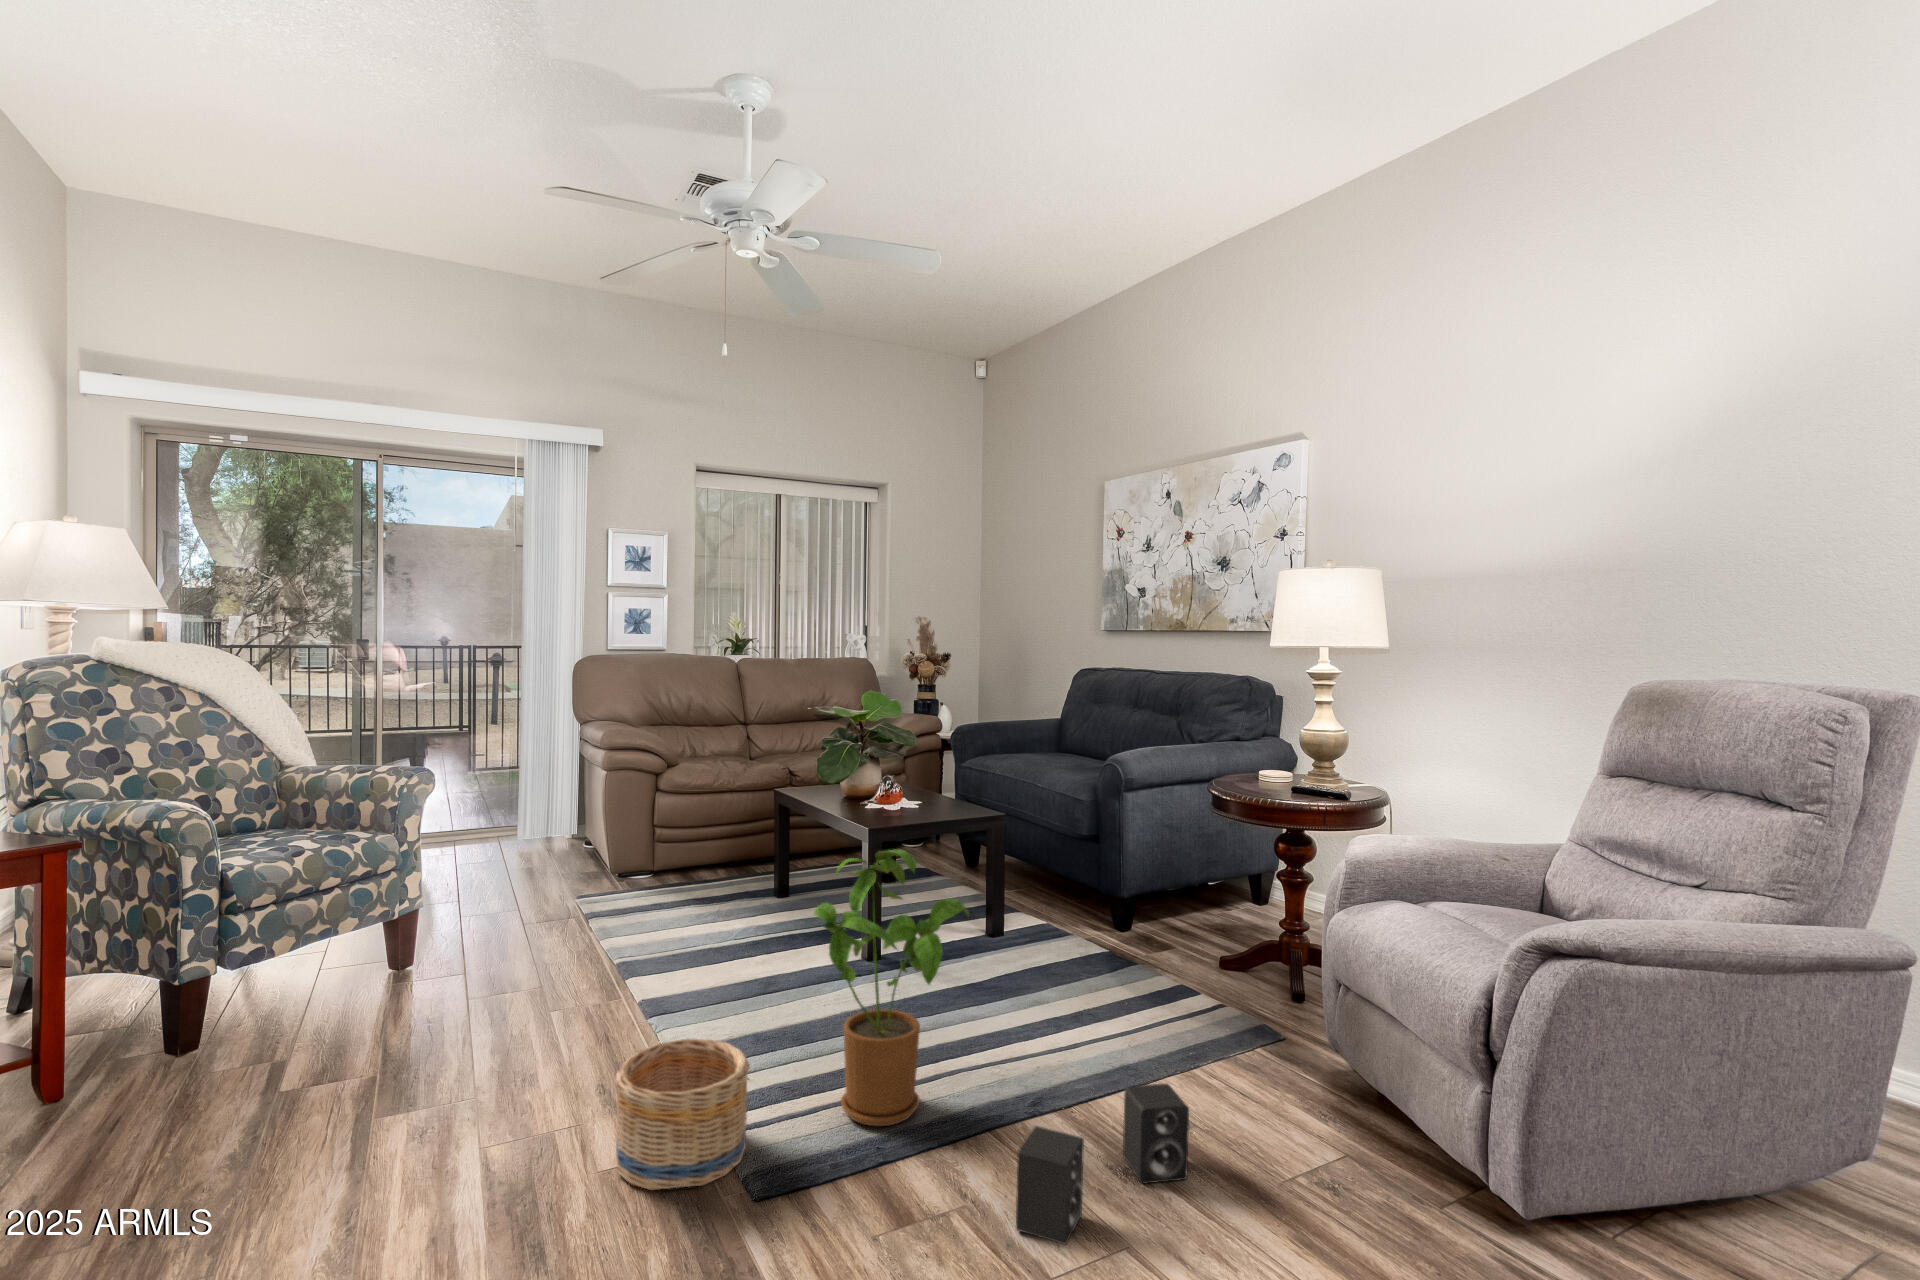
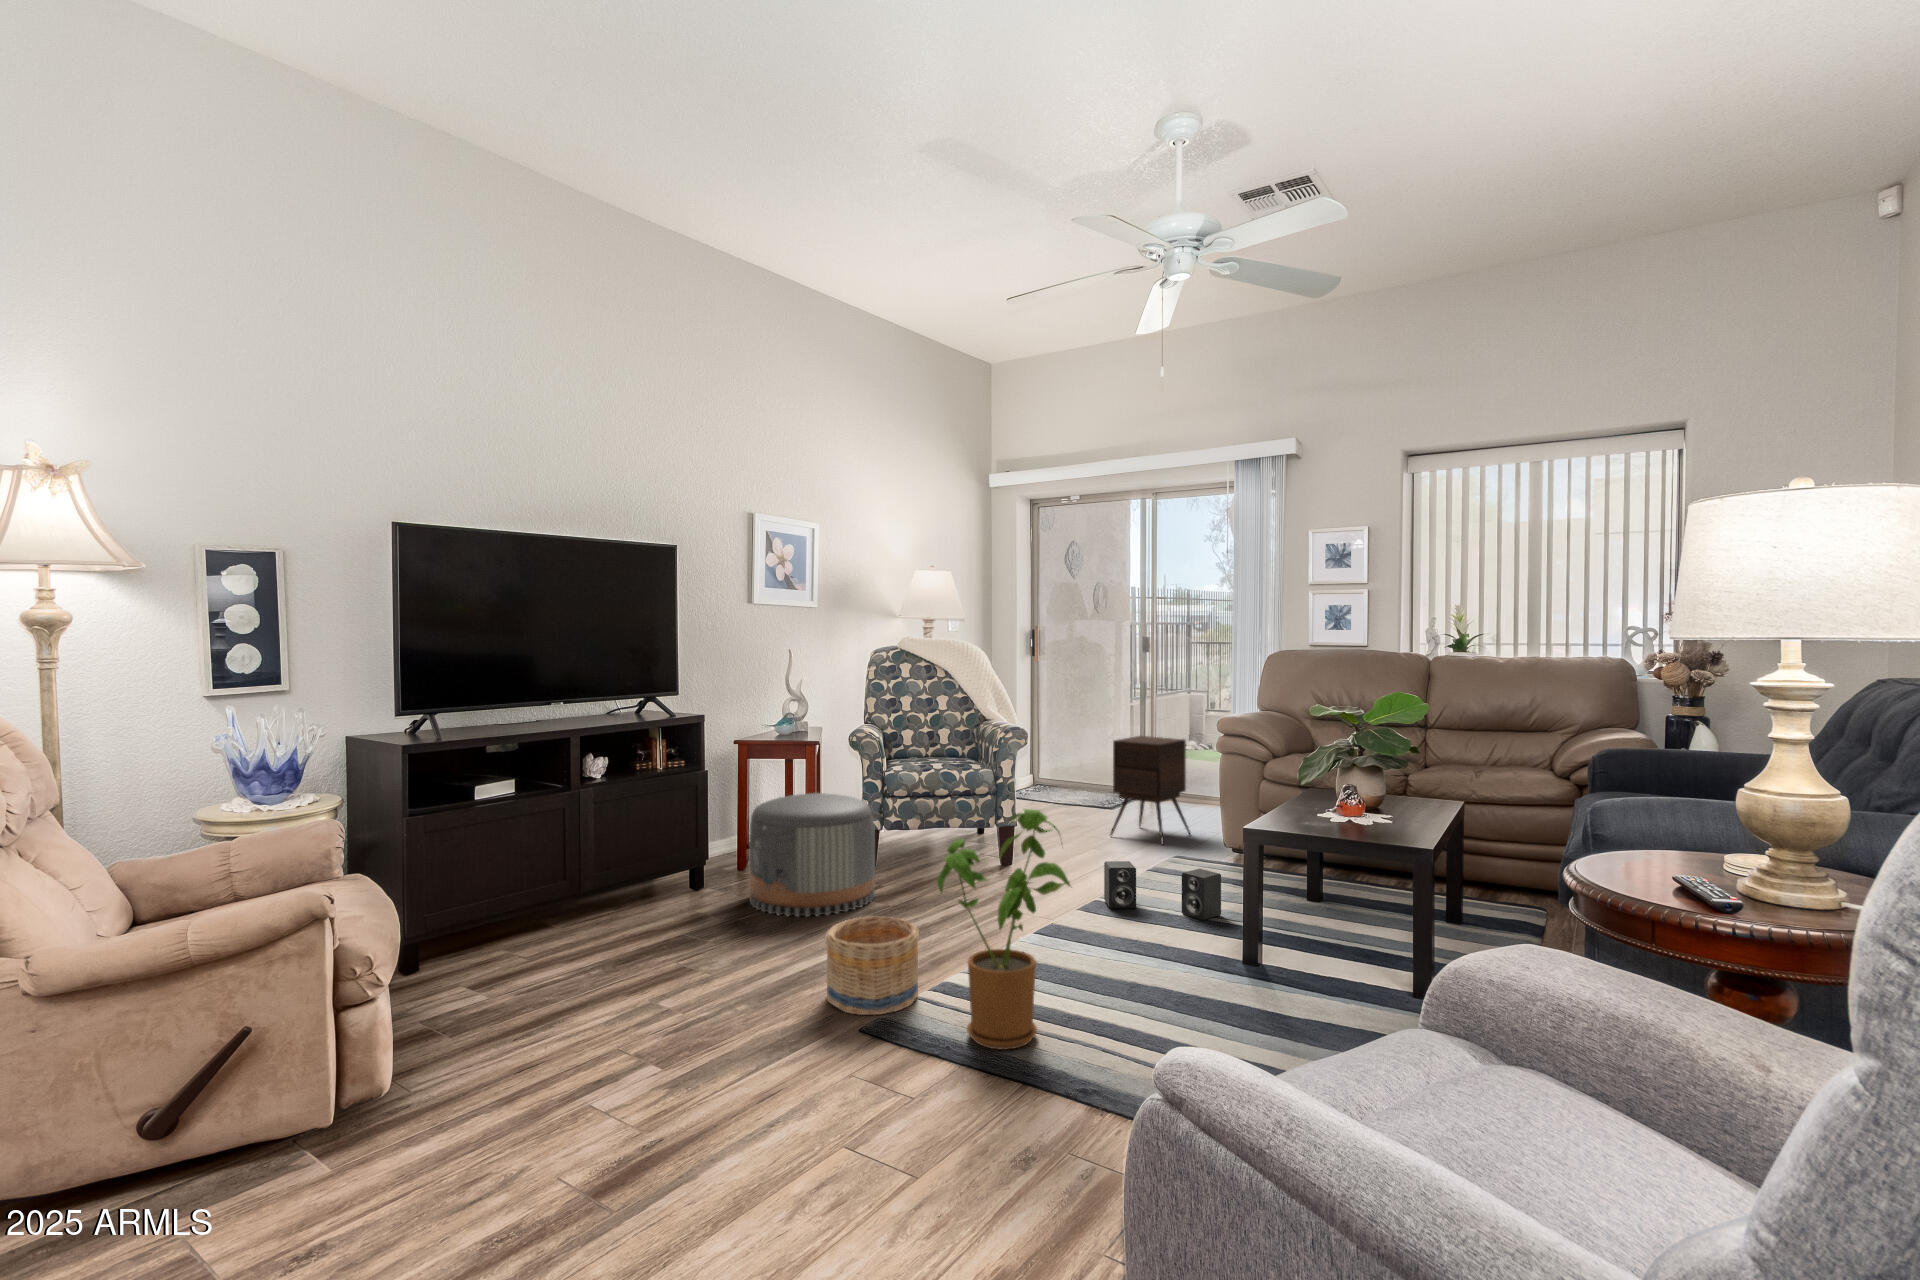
side table: none [463,763,545,896] -> present [1110,736,1190,844]
pouf: none [89,920,363,1173] -> present [749,793,875,917]
speaker: present [1016,1084,1189,1244] -> present [1104,861,1221,920]

